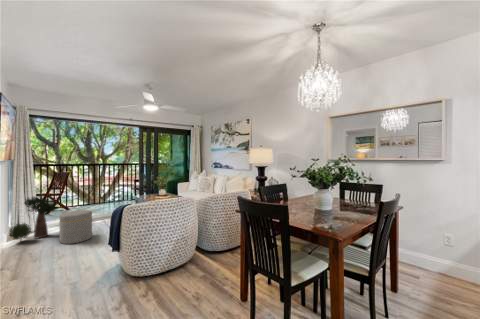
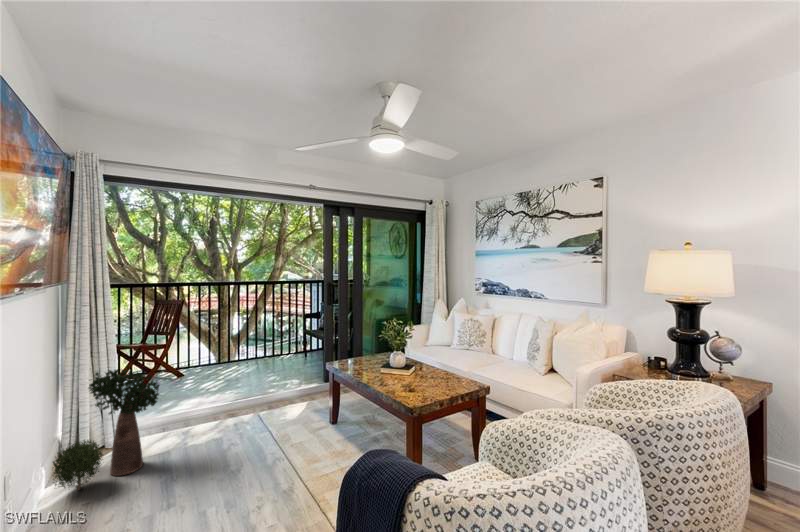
ottoman: present [59,210,92,244] -> none [170,406,247,507]

